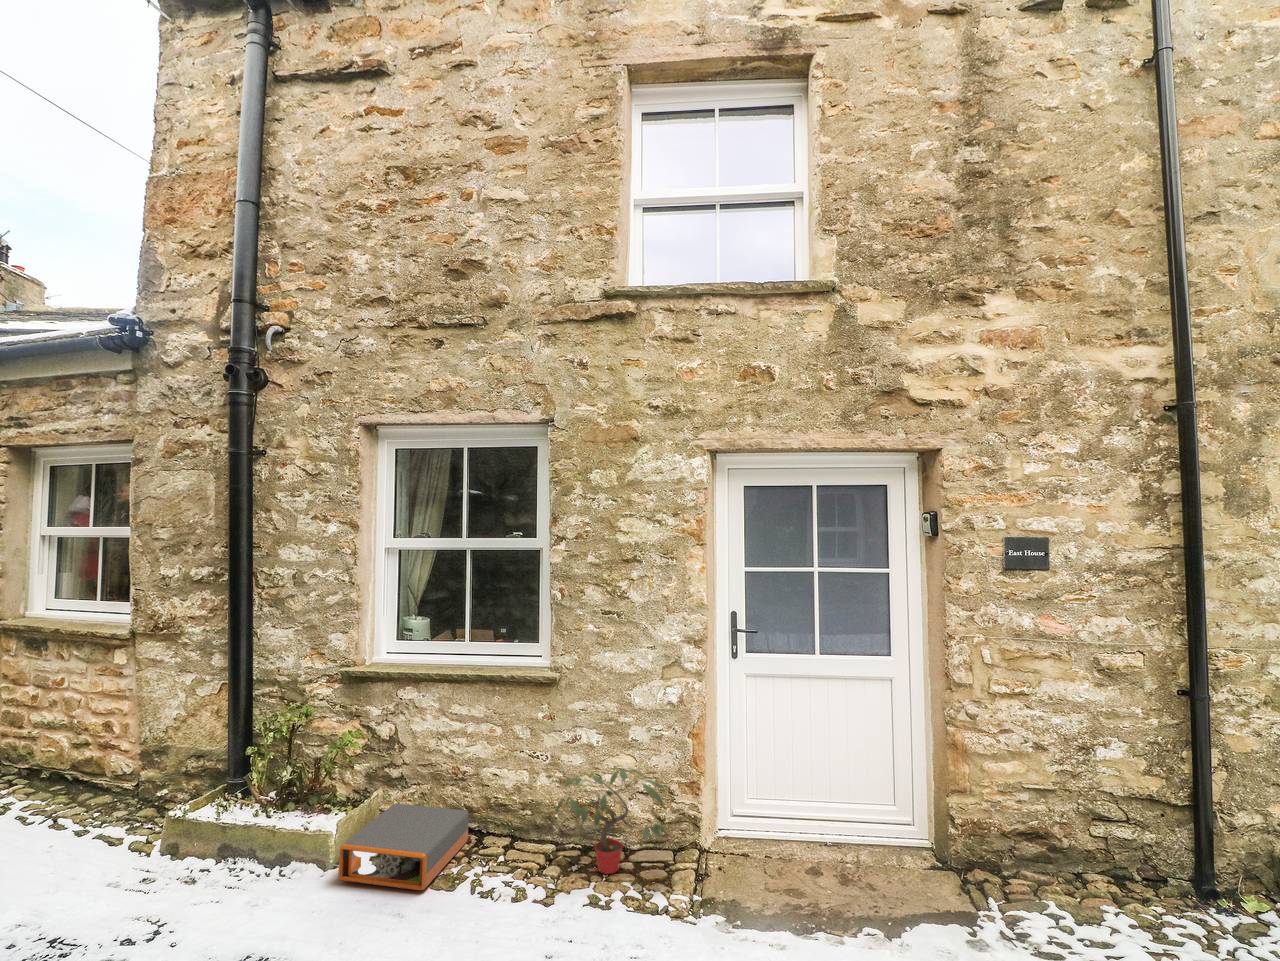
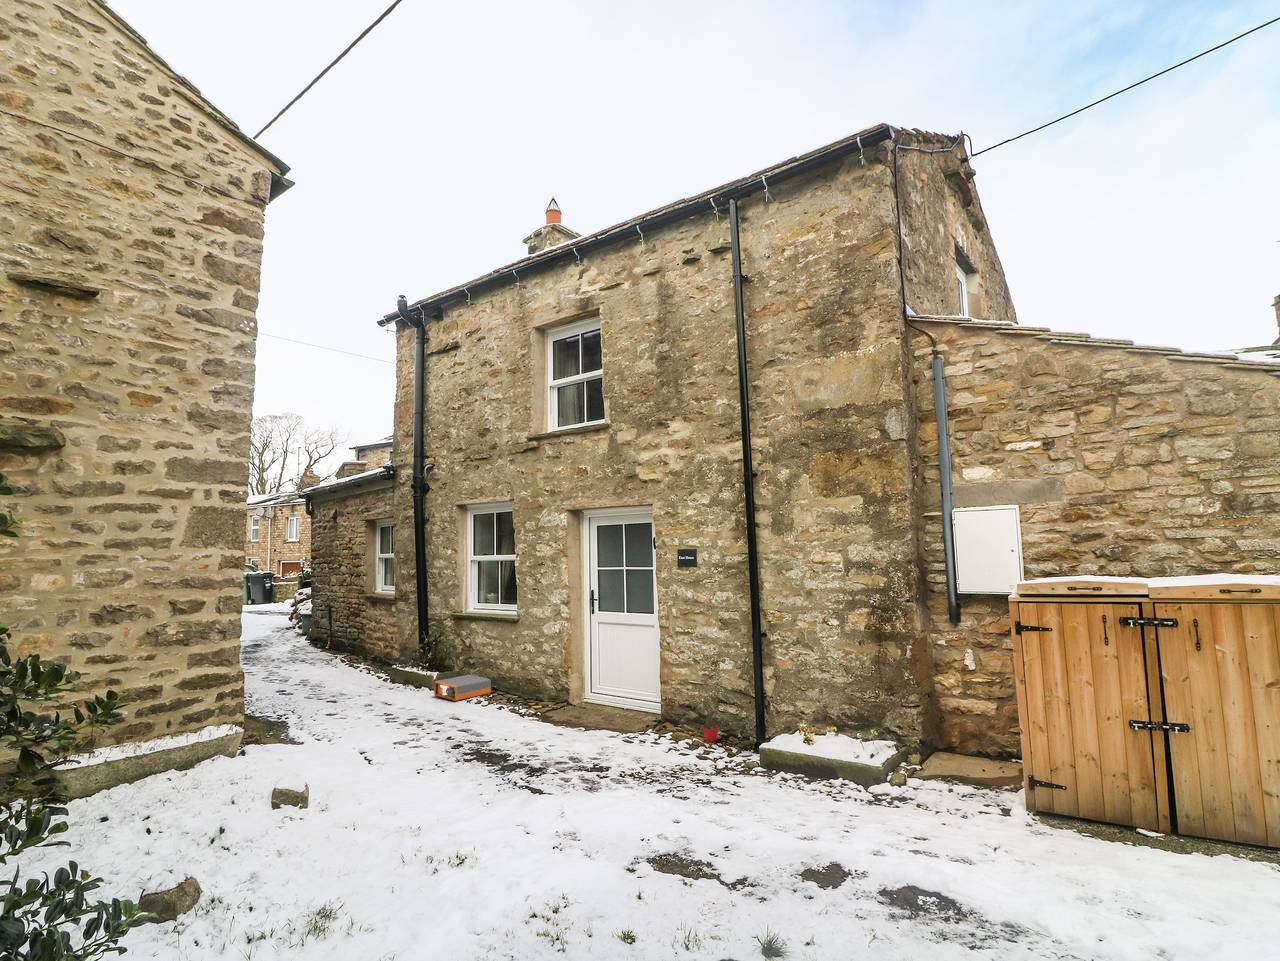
potted plant: present [556,768,667,874] -> present [682,683,740,742]

